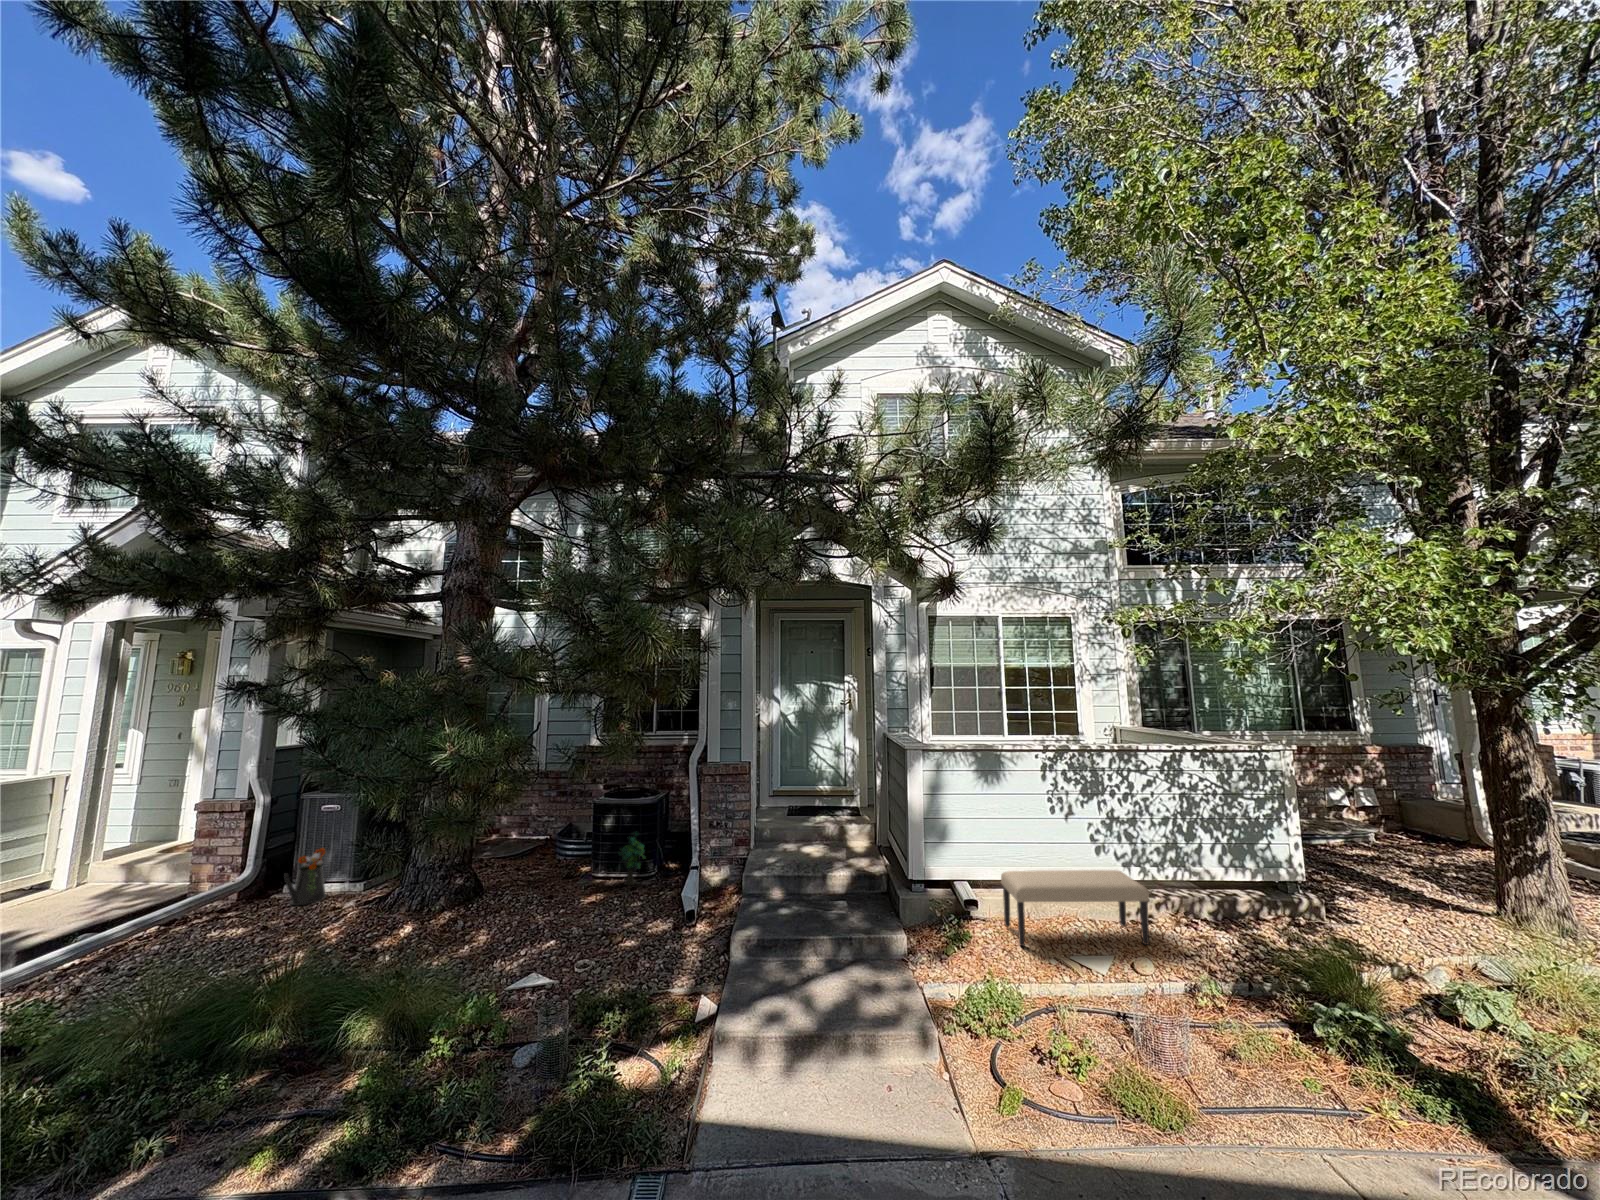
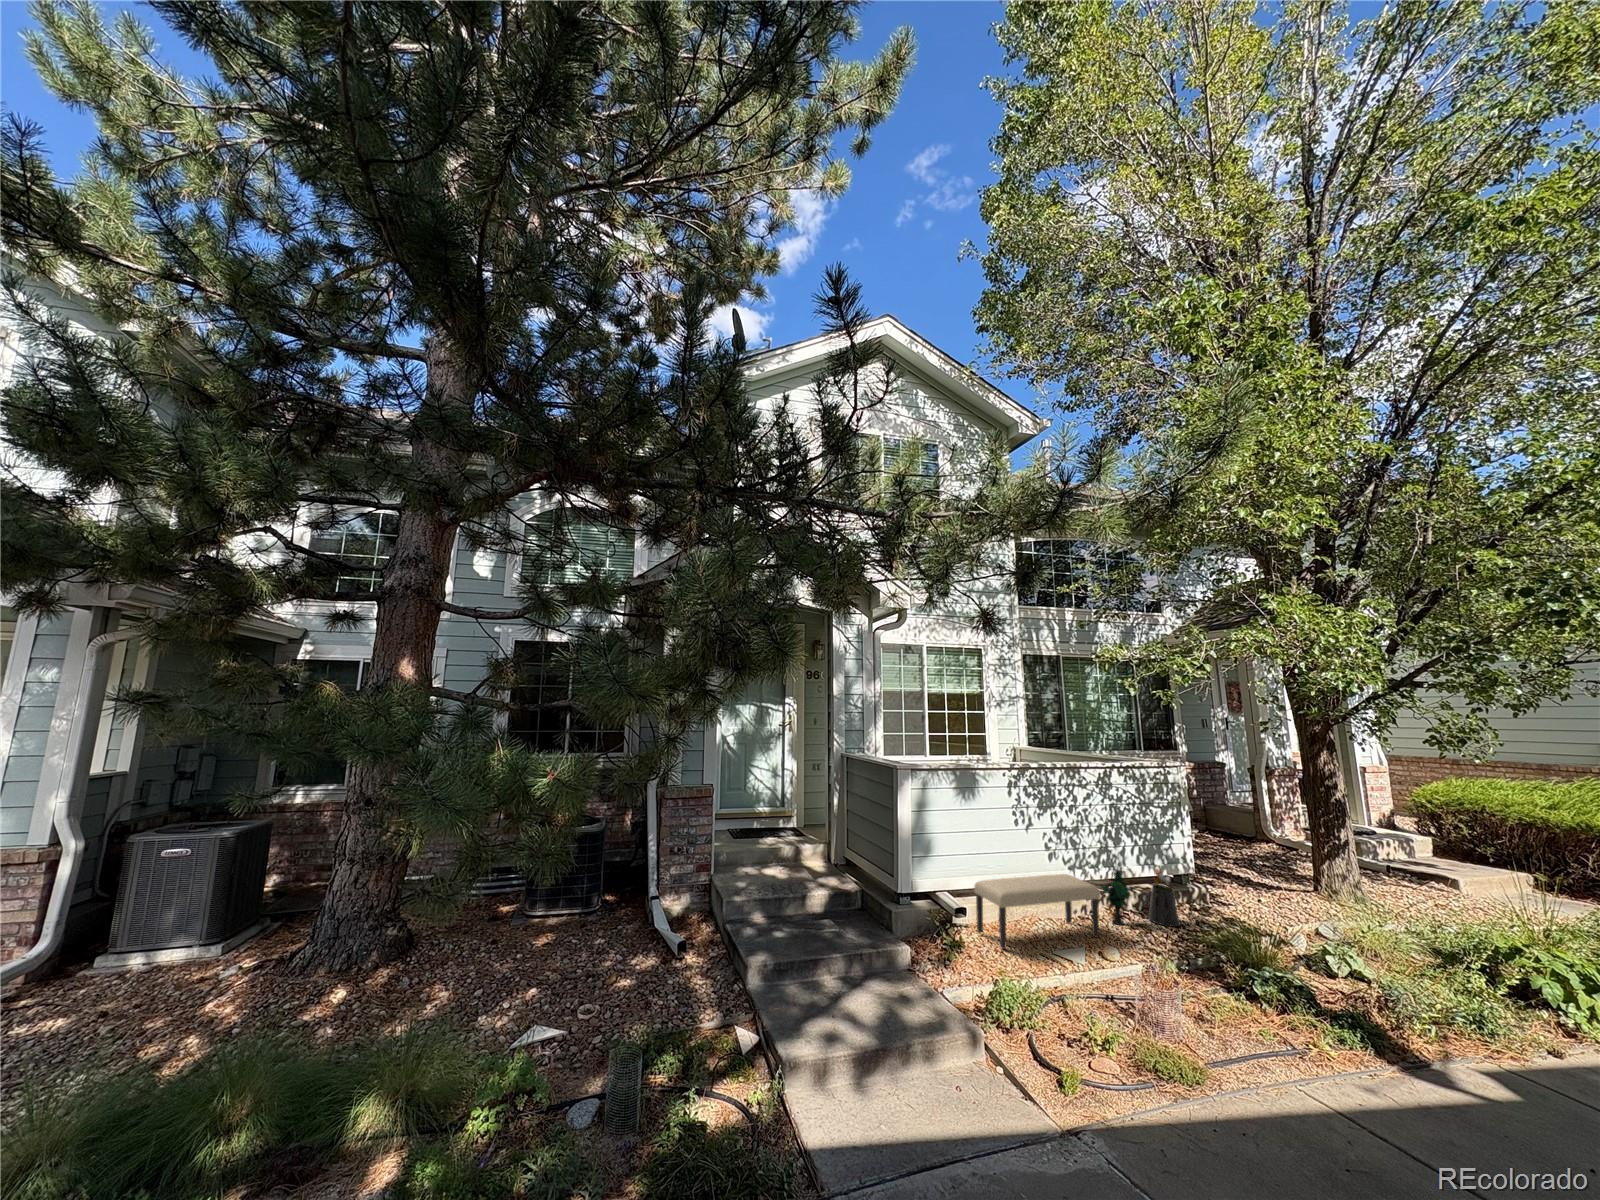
decorative plant: present [618,832,646,885] -> present [1101,867,1133,925]
watering can: present [284,848,331,905] -> present [1148,869,1180,926]

